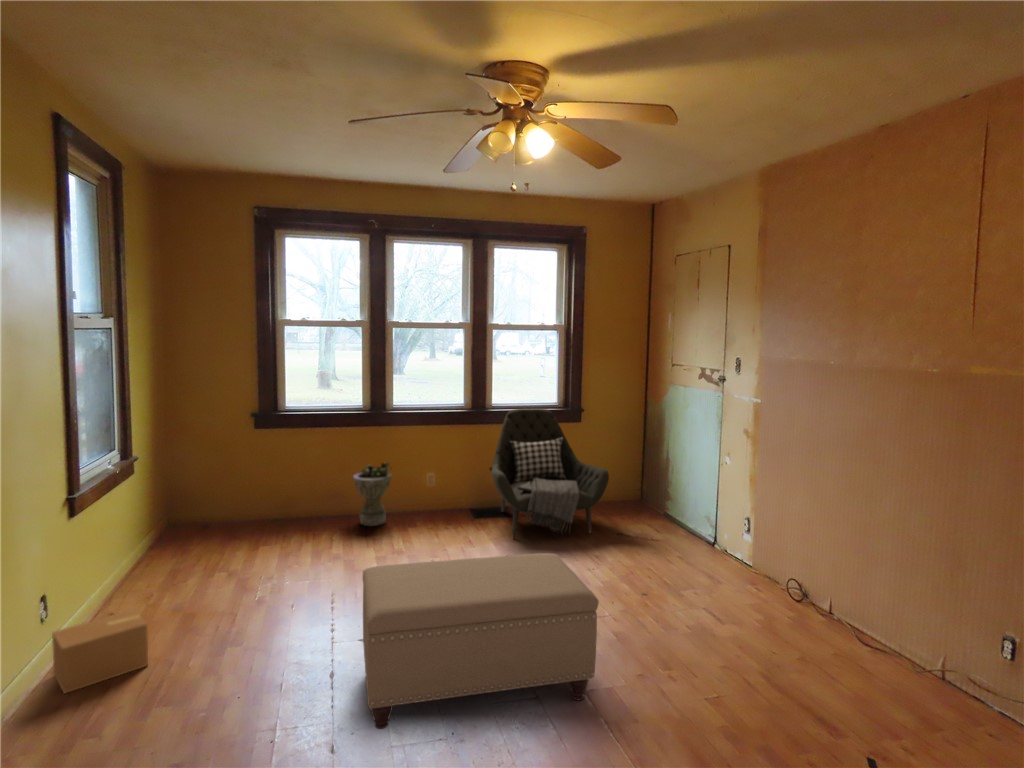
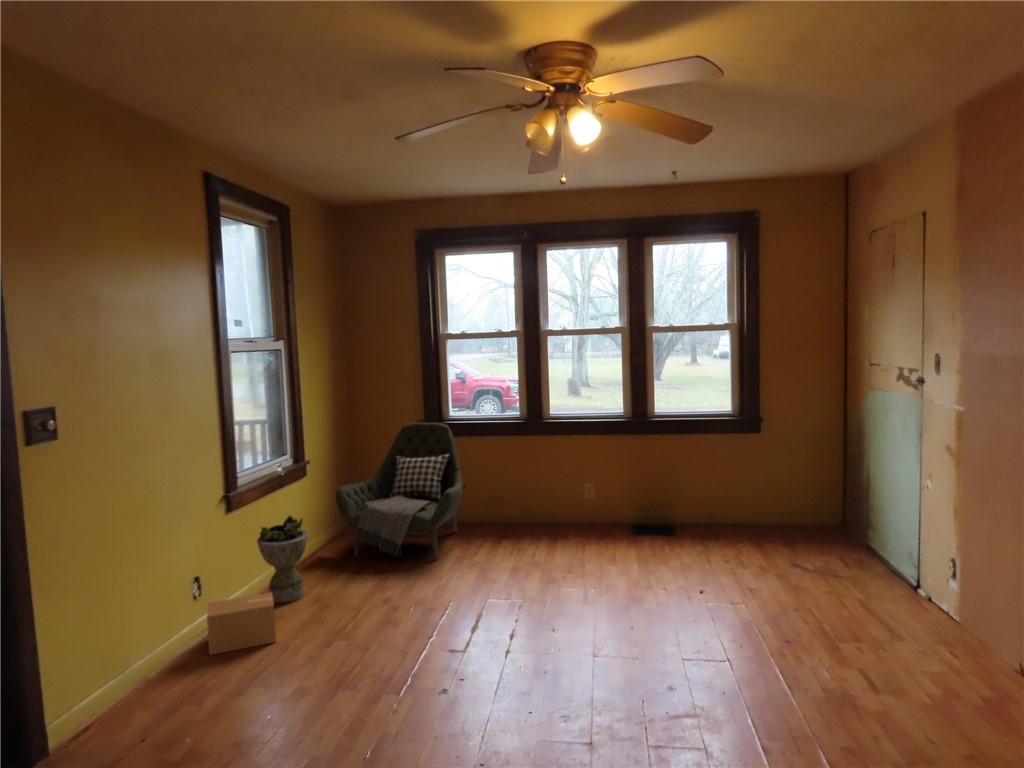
armchair: present [490,409,609,538] -> present [336,423,466,560]
planter: present [353,462,391,526] -> present [257,516,308,603]
ottoman: present [363,553,599,729] -> none [408,572,654,741]

